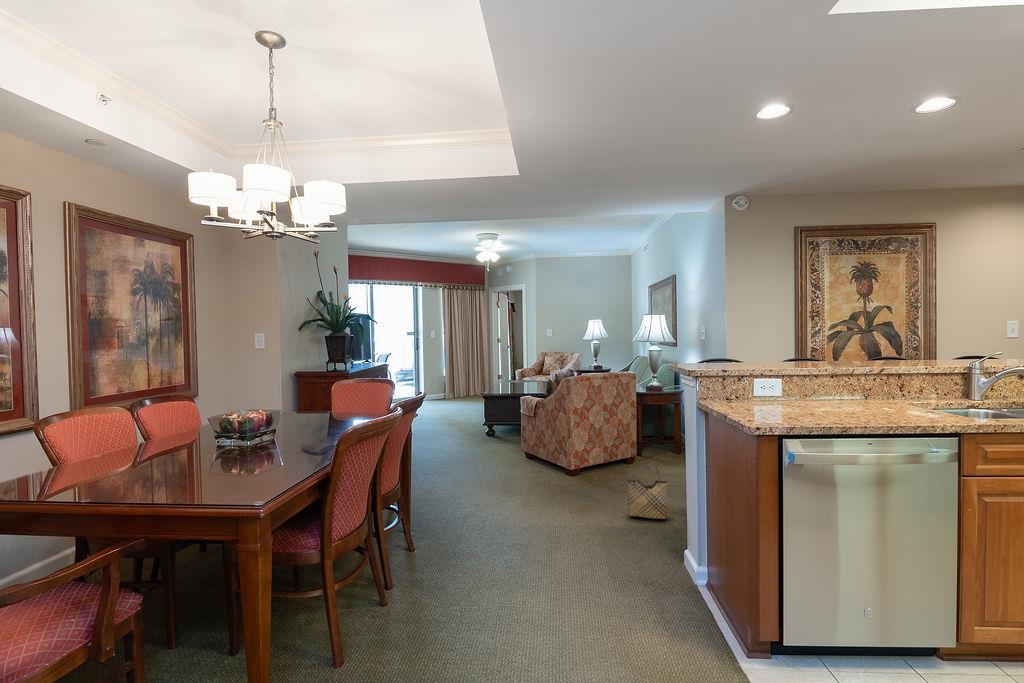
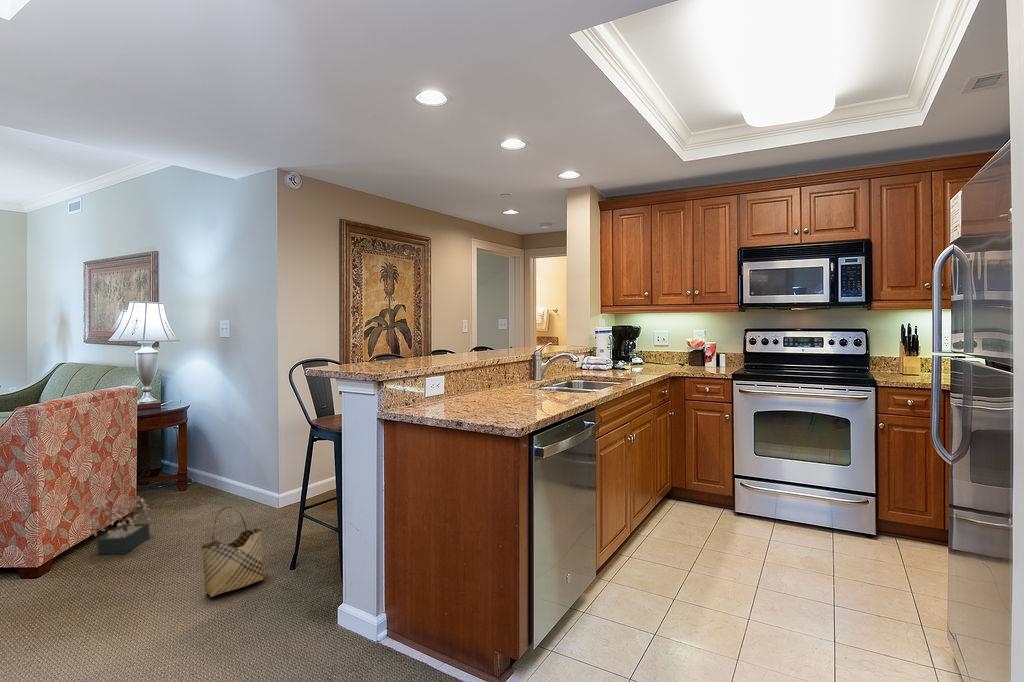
decorative plant: none [594,441,633,479] -> present [83,496,150,554]

